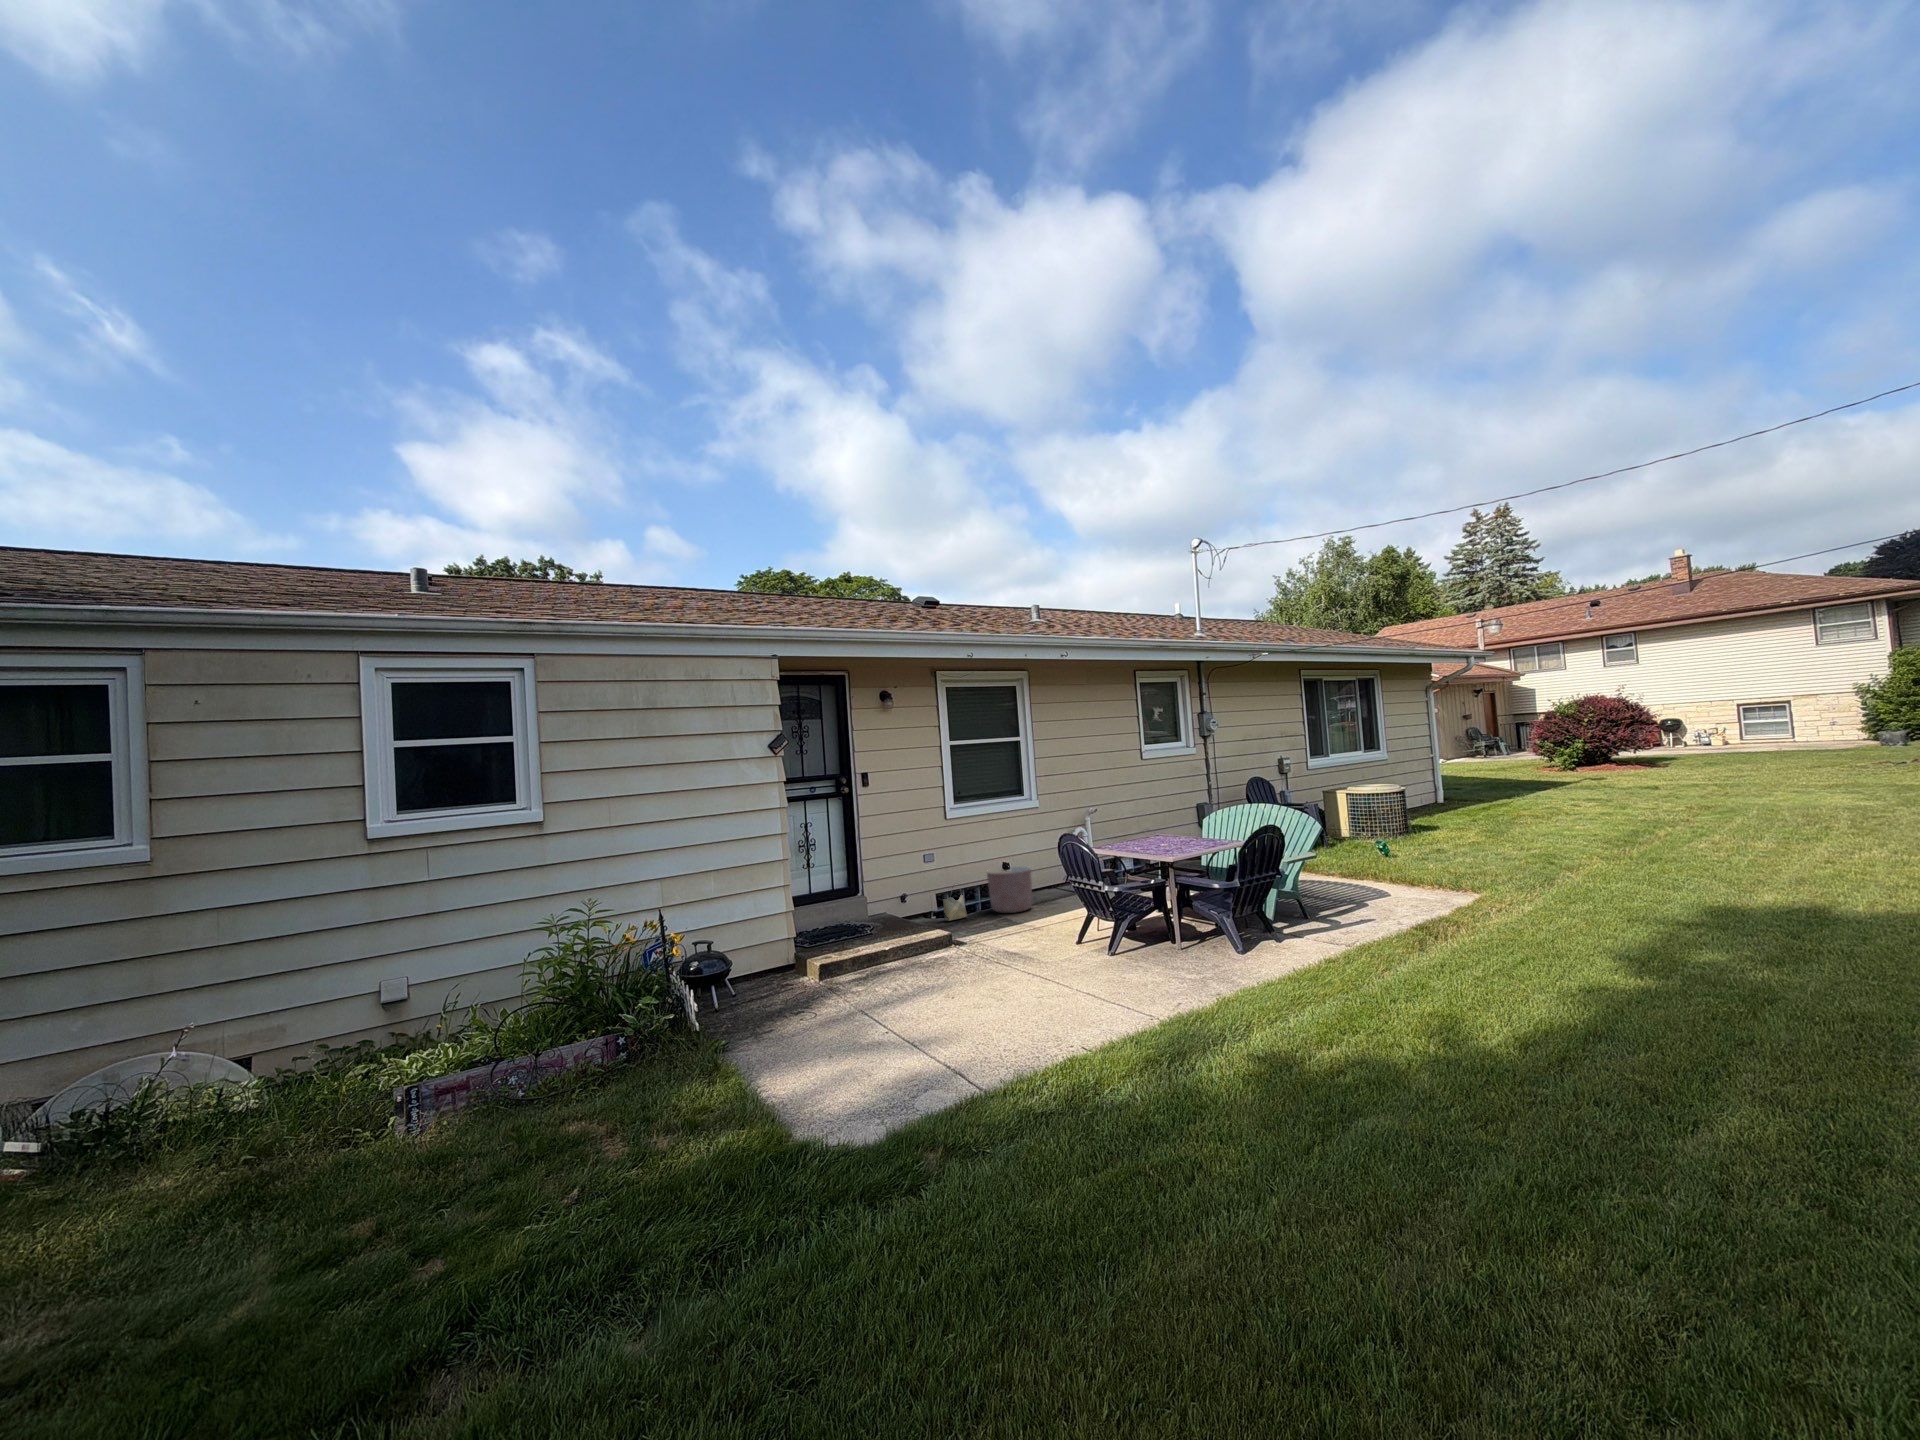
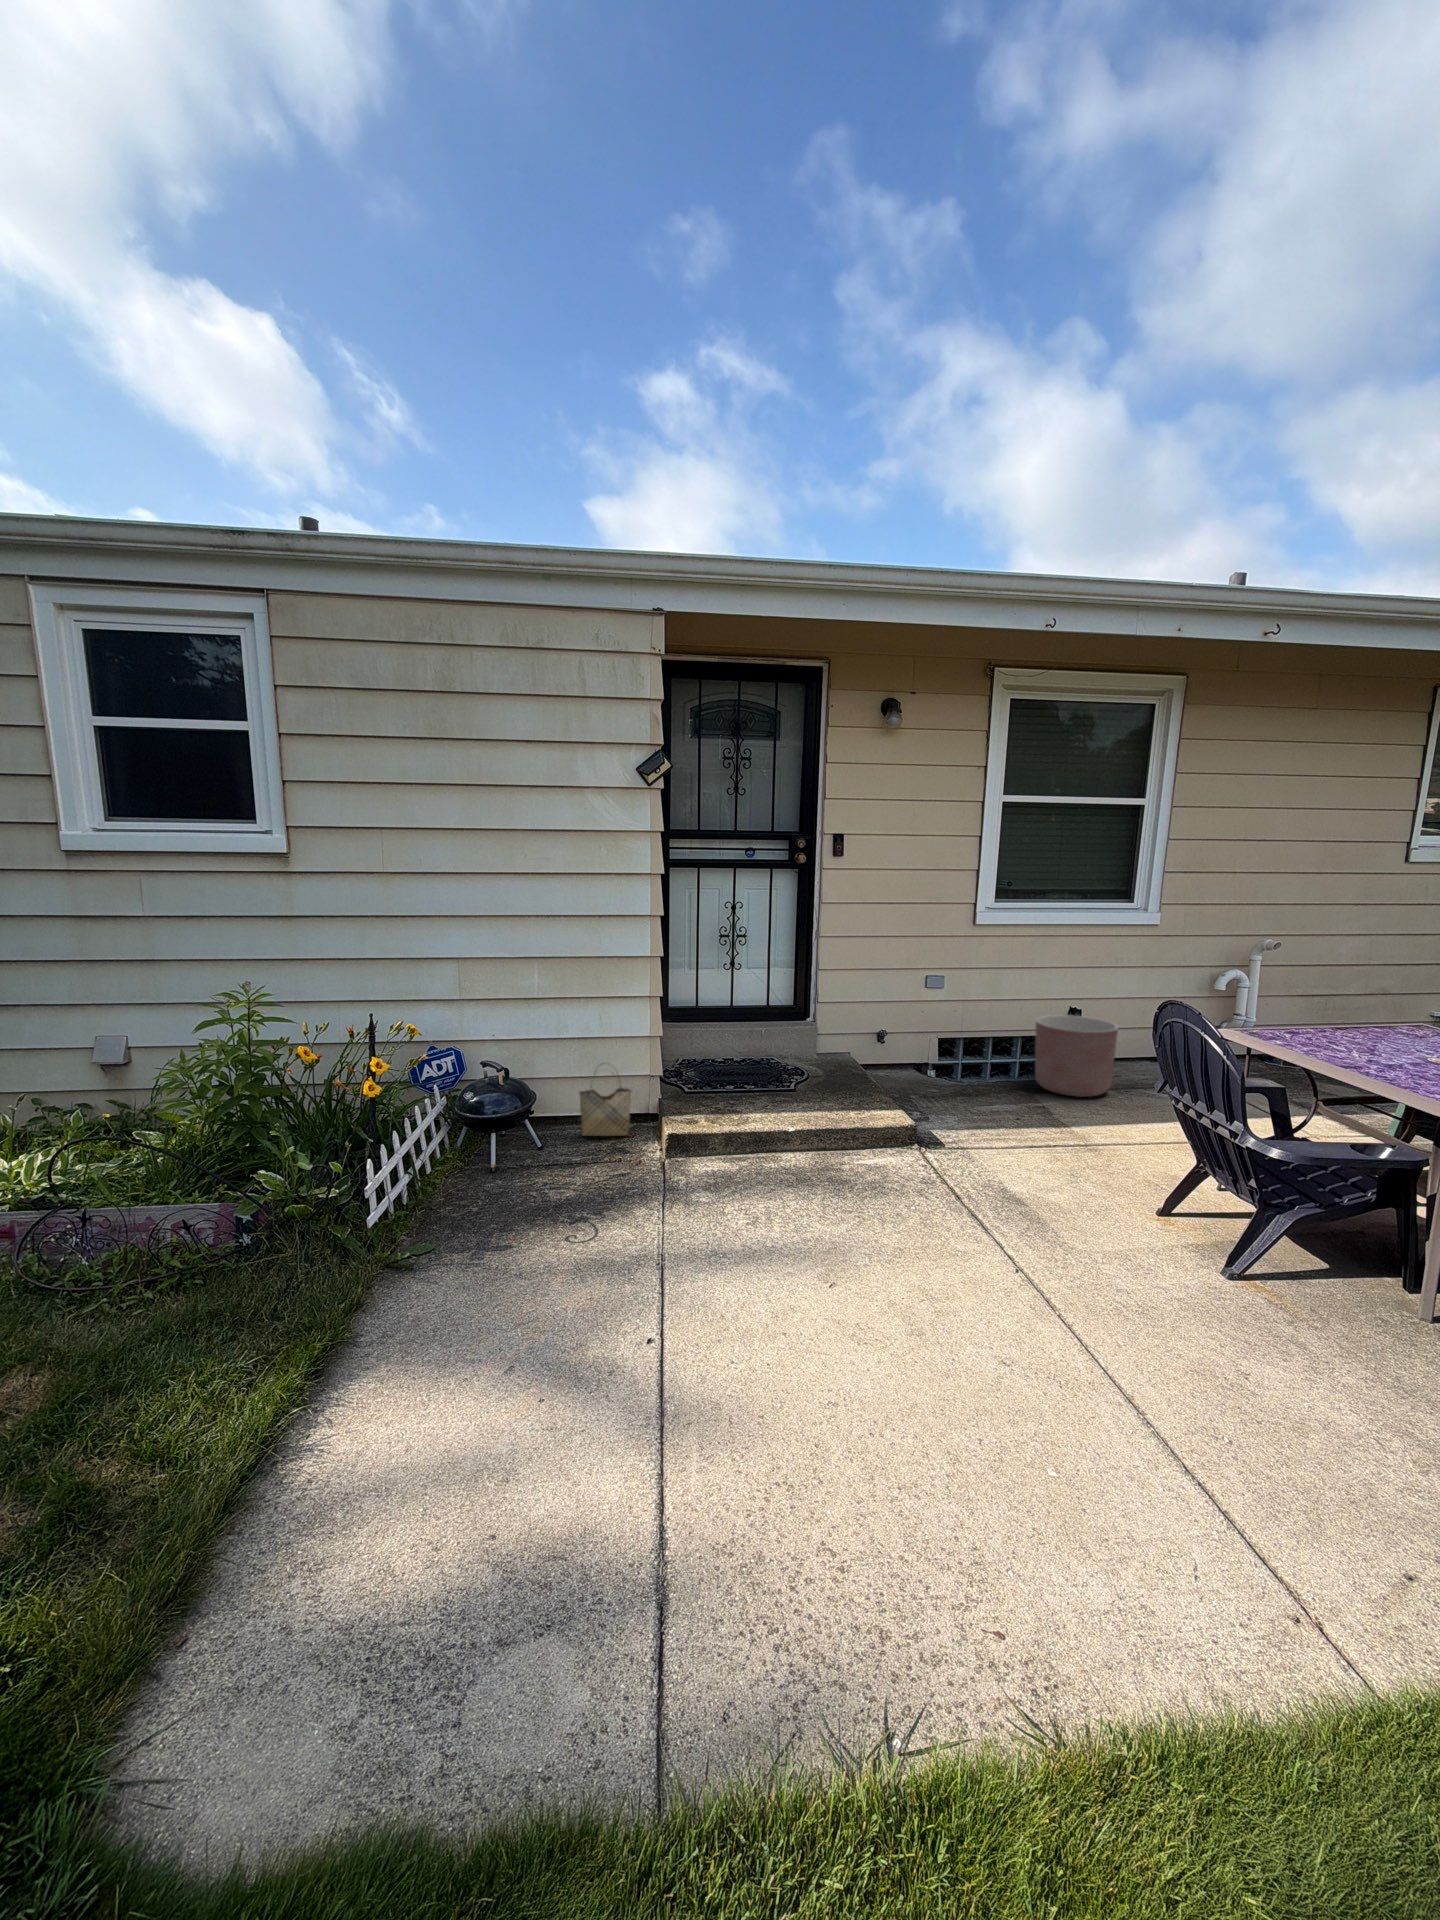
woven basket: present [943,887,967,921] -> present [579,1063,631,1136]

